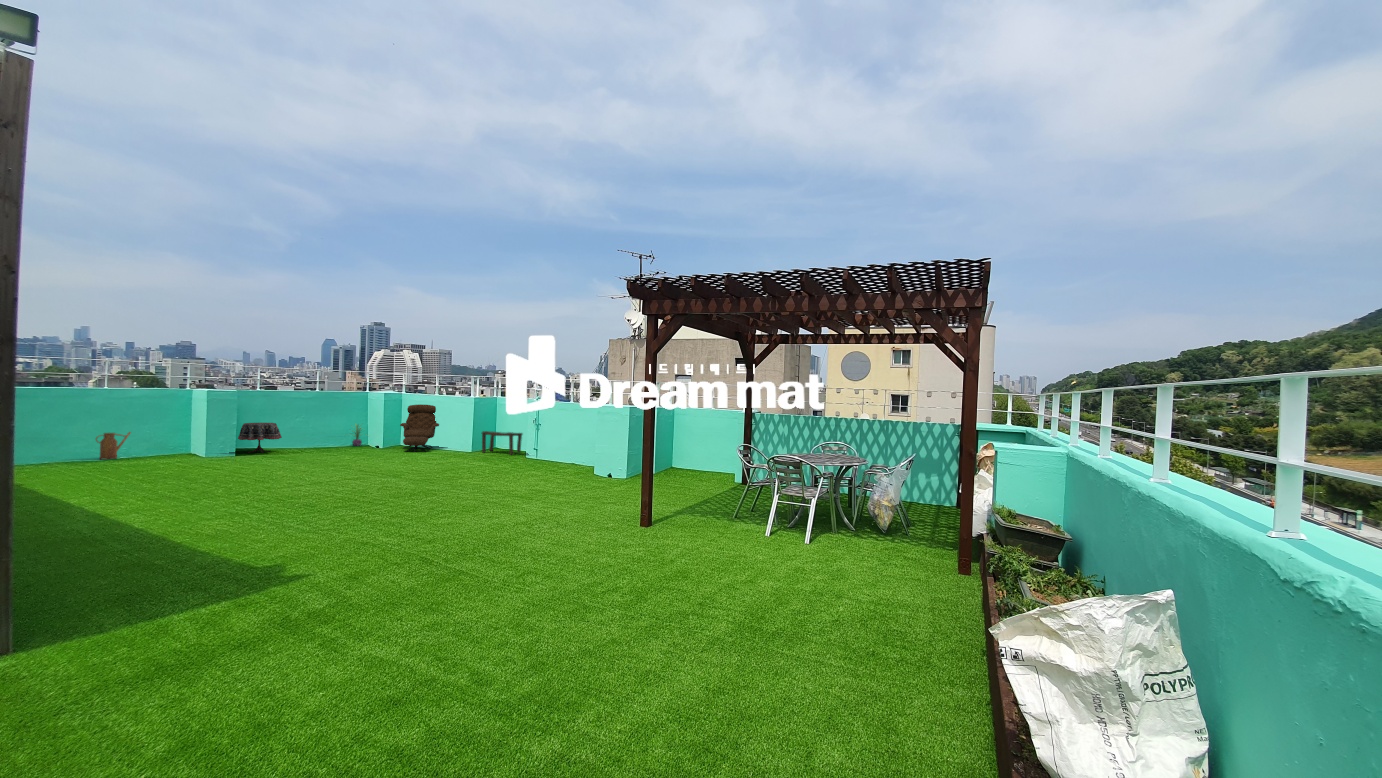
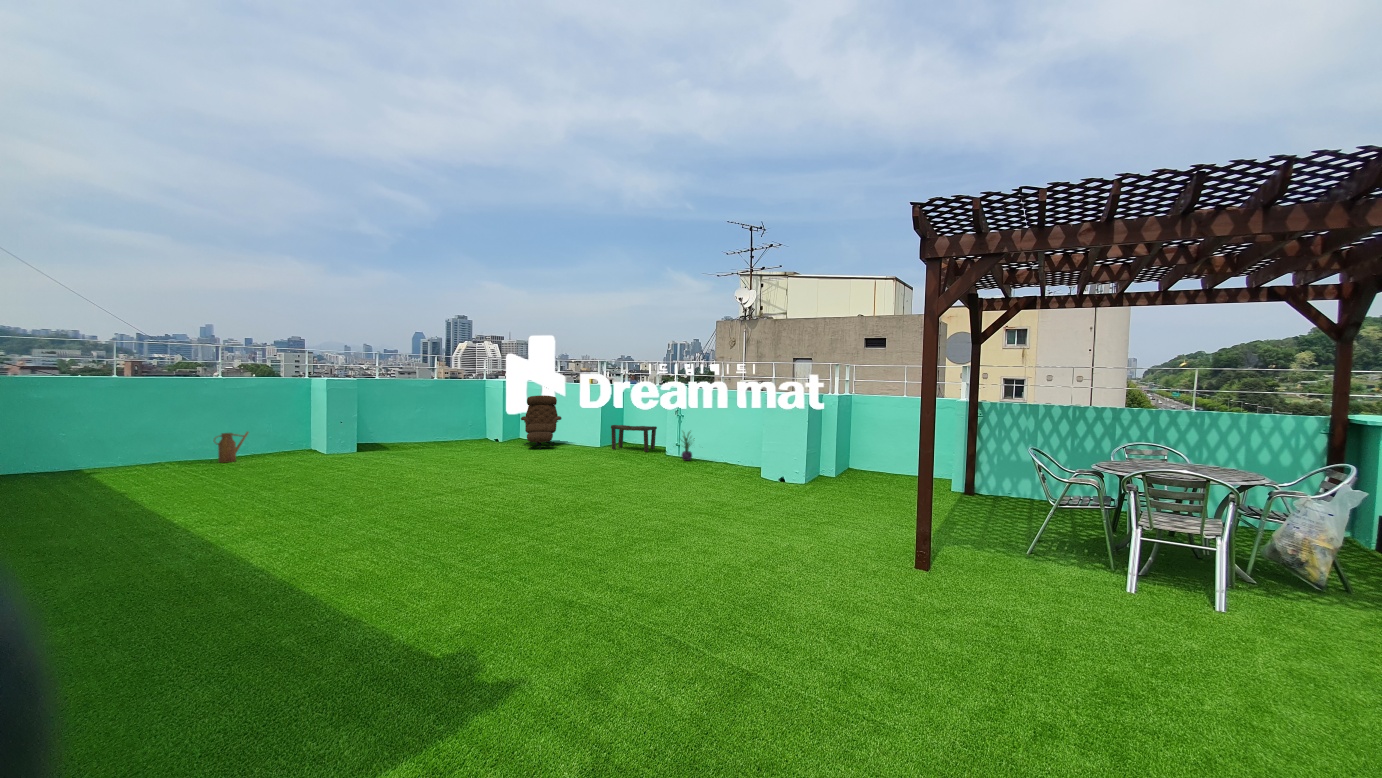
side table: present [238,423,282,453] -> none [356,418,400,453]
decorative plant: present [352,424,362,446] -> present [681,432,695,461]

